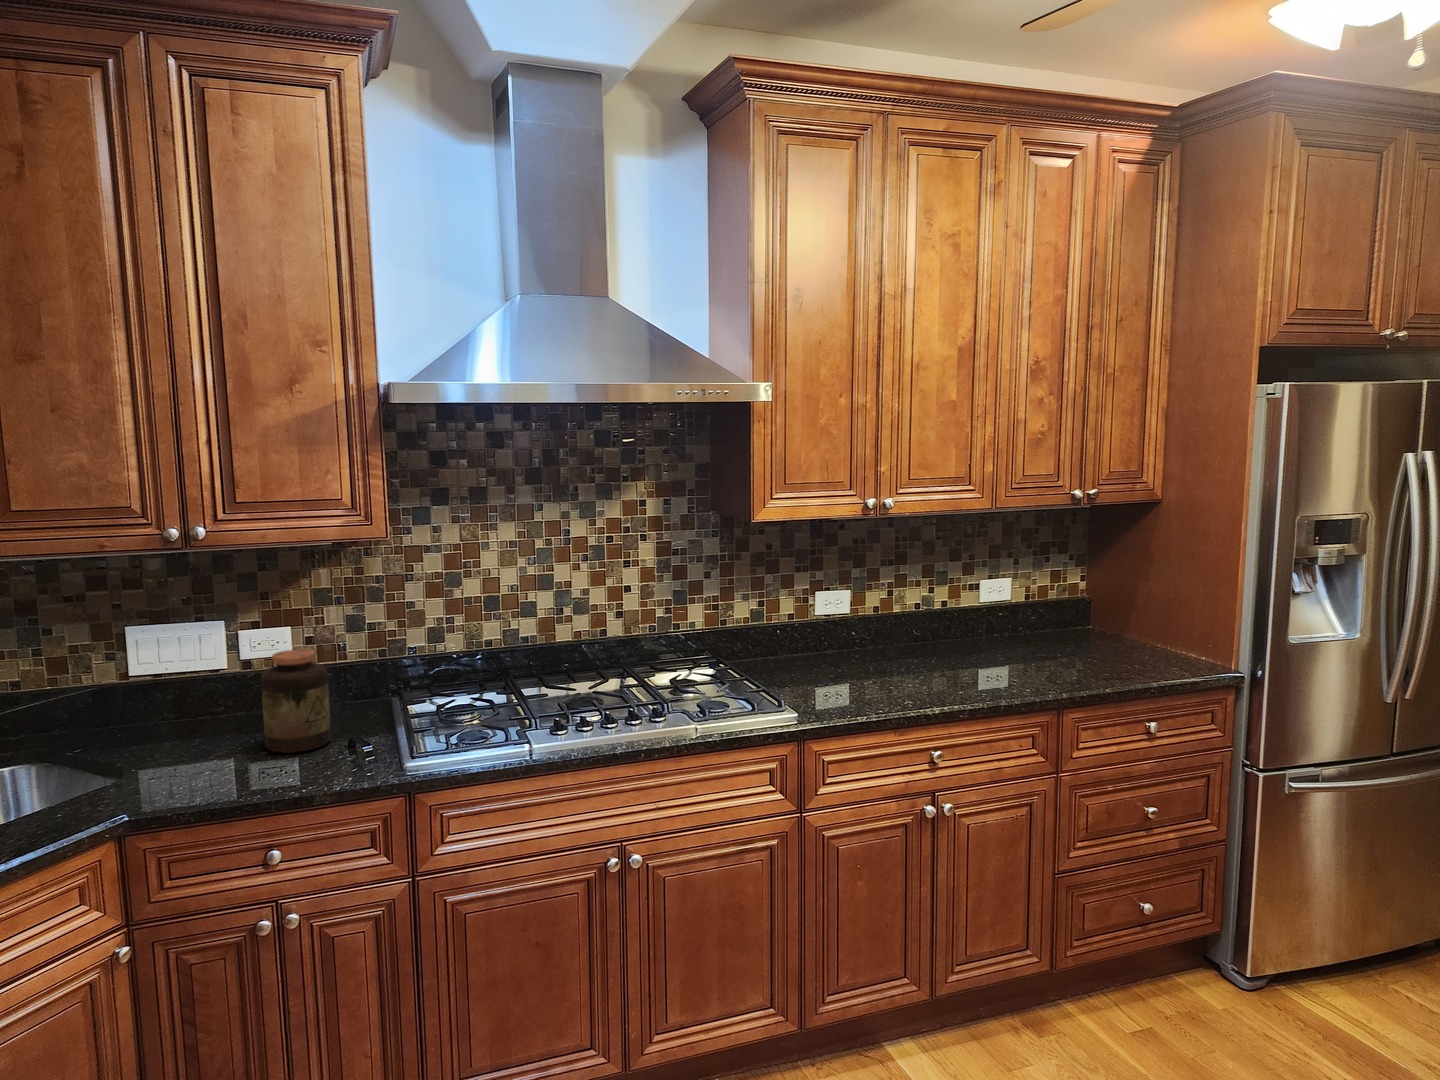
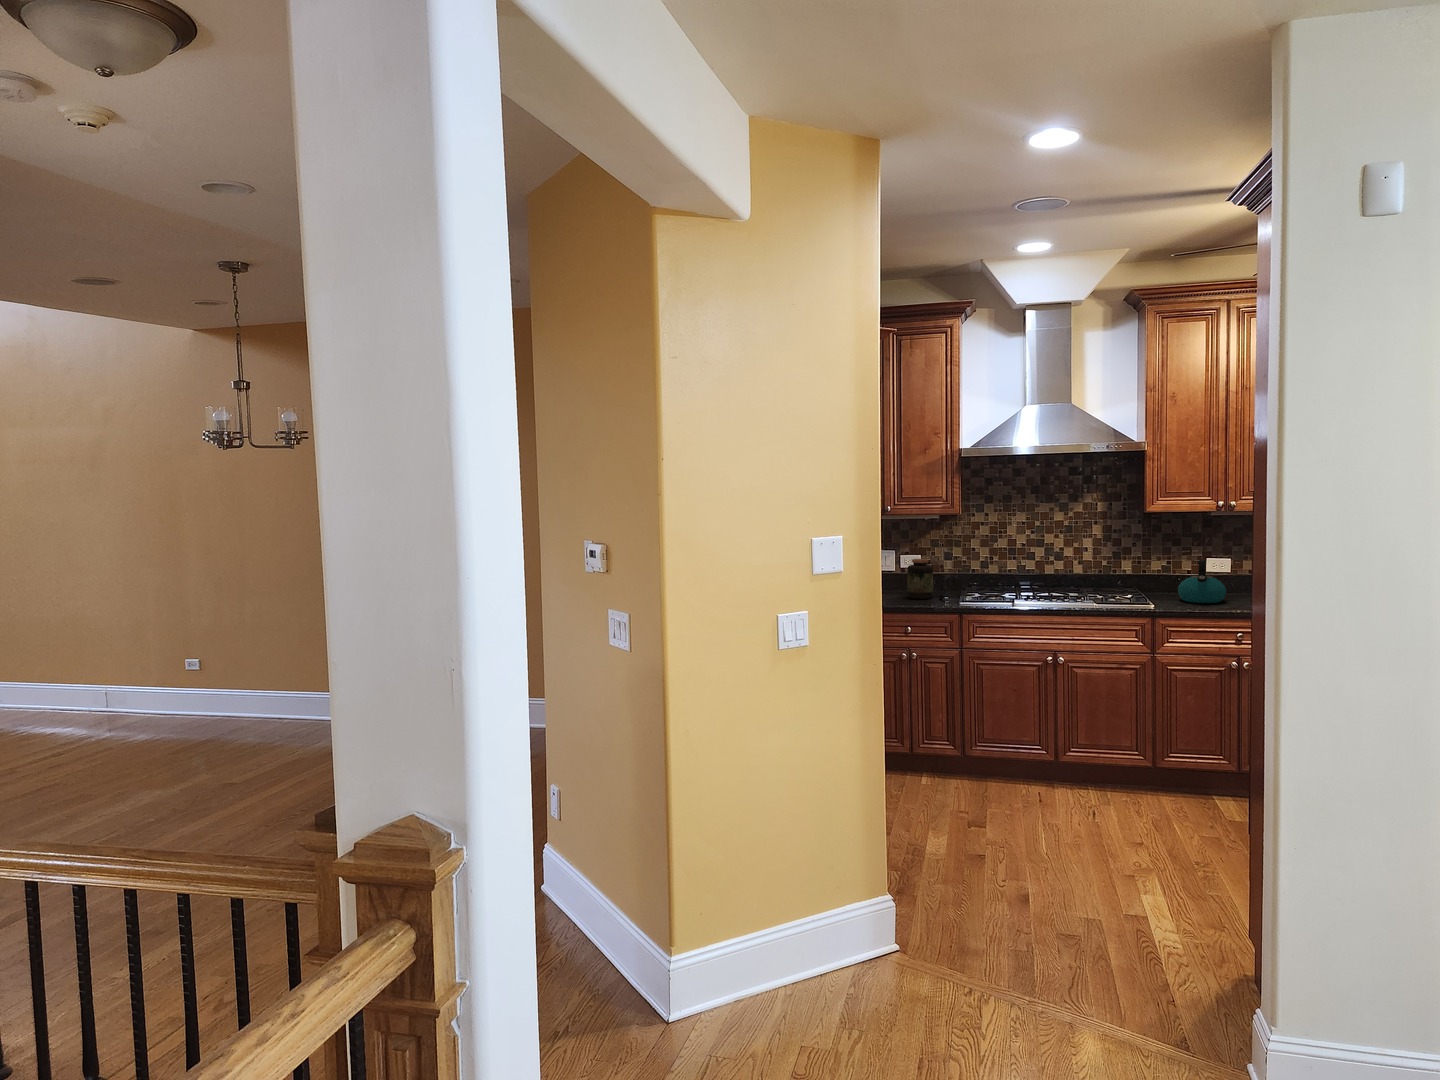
kettle: none [814,609,894,693] -> present [1178,560,1226,603]

